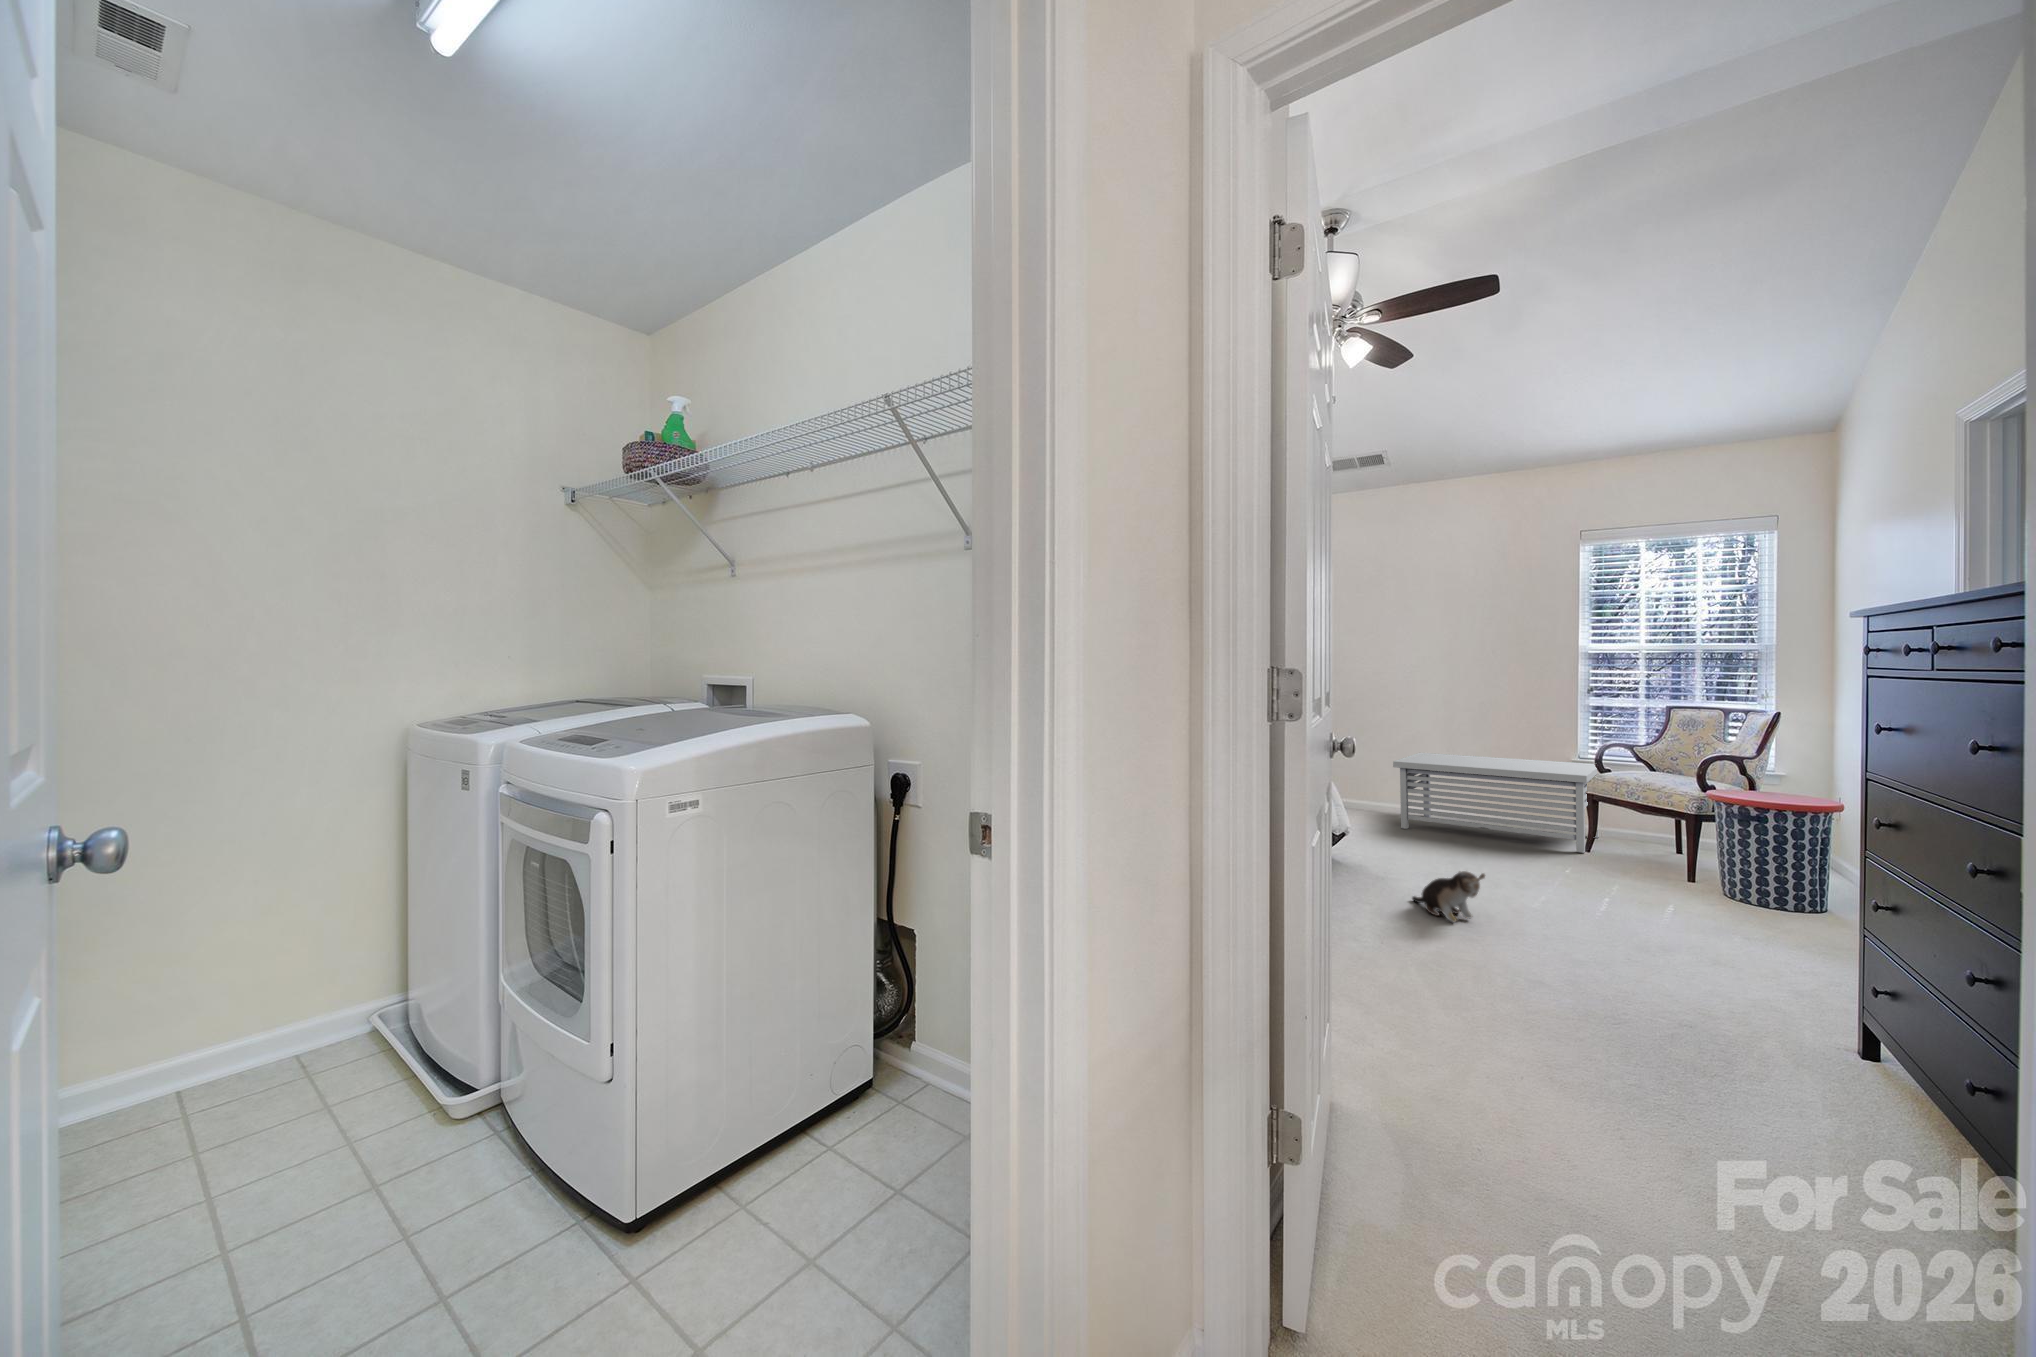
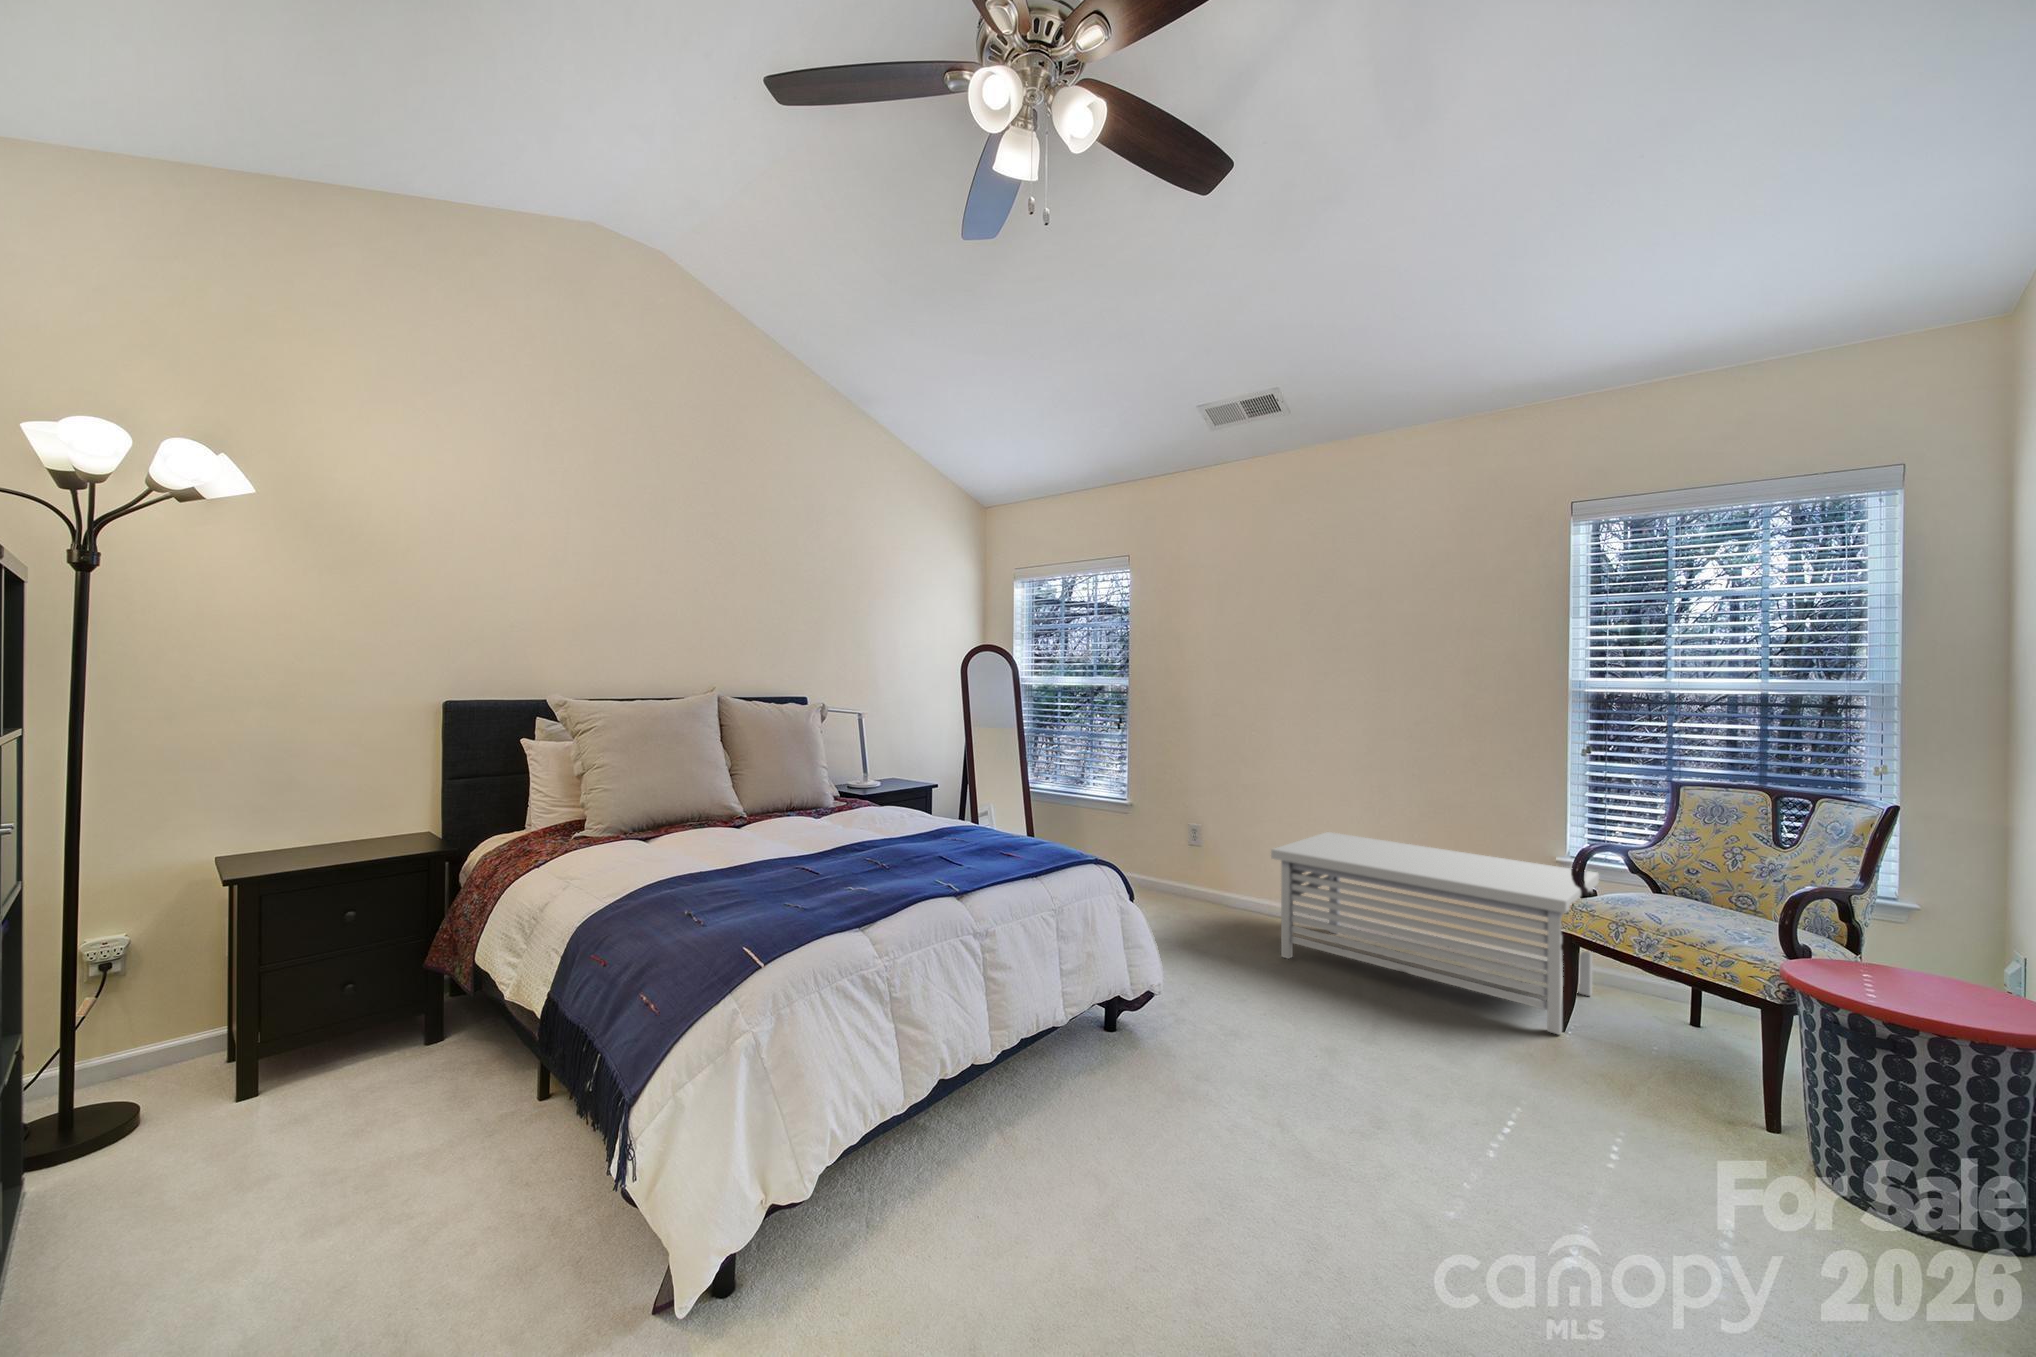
plush toy: present [1412,871,1485,922] -> none [1194,1140,1298,1255]

